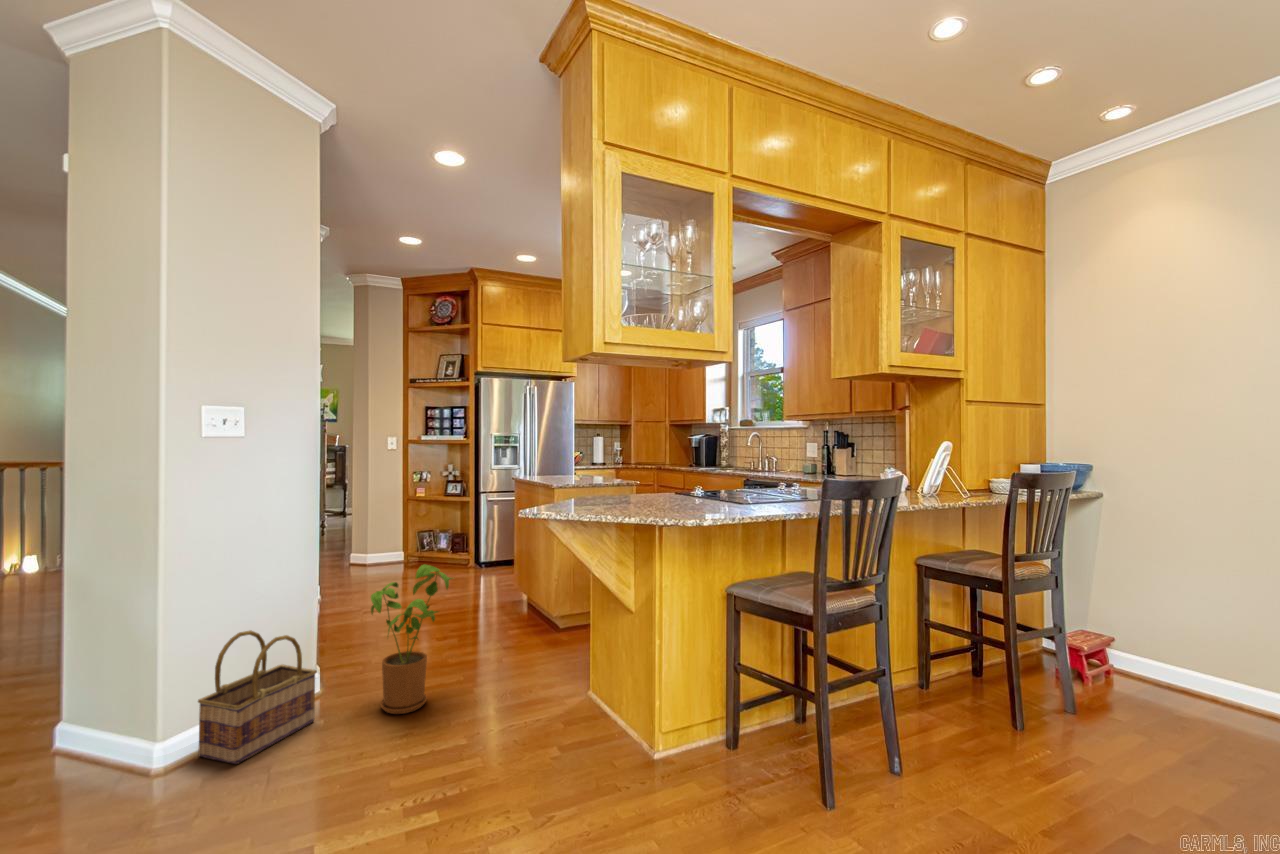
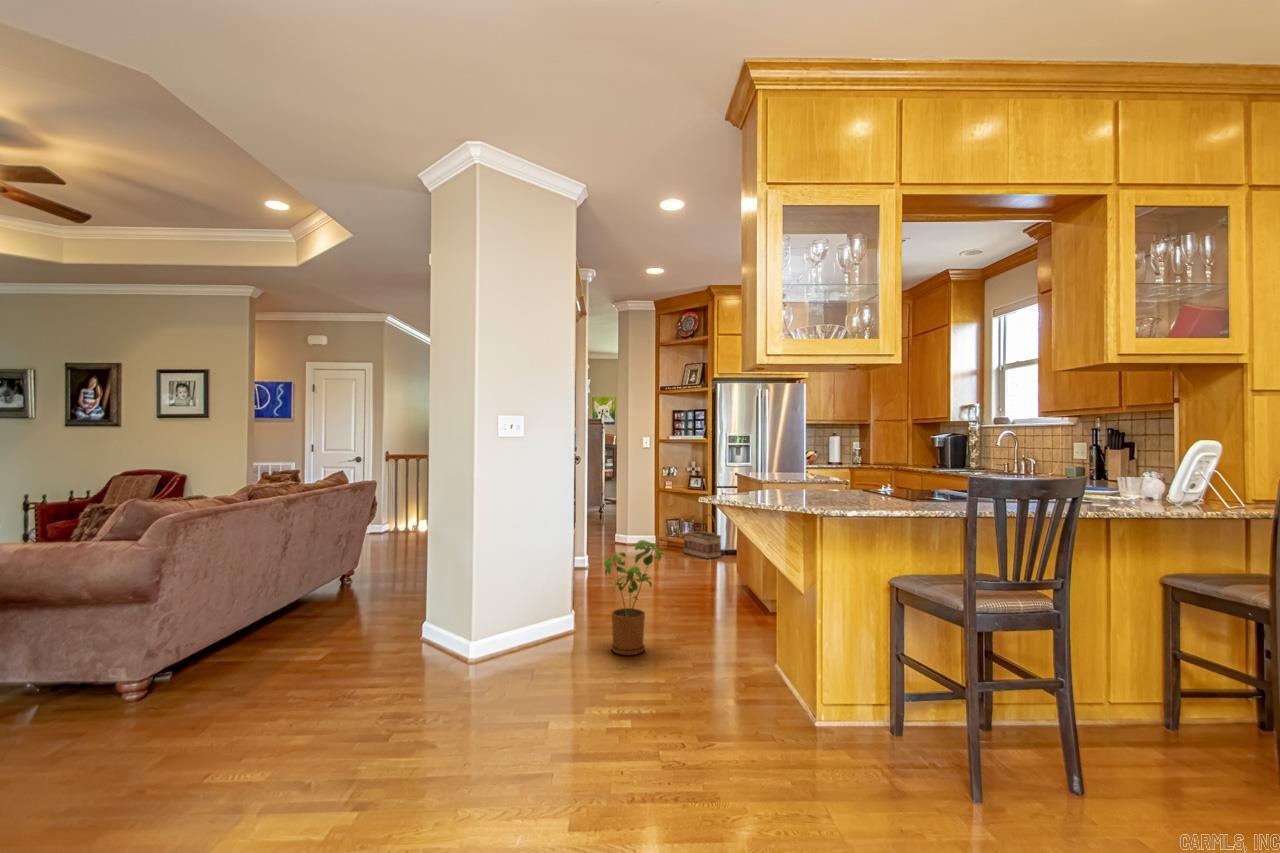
basket: present [198,630,317,764] -> present [684,514,721,559]

